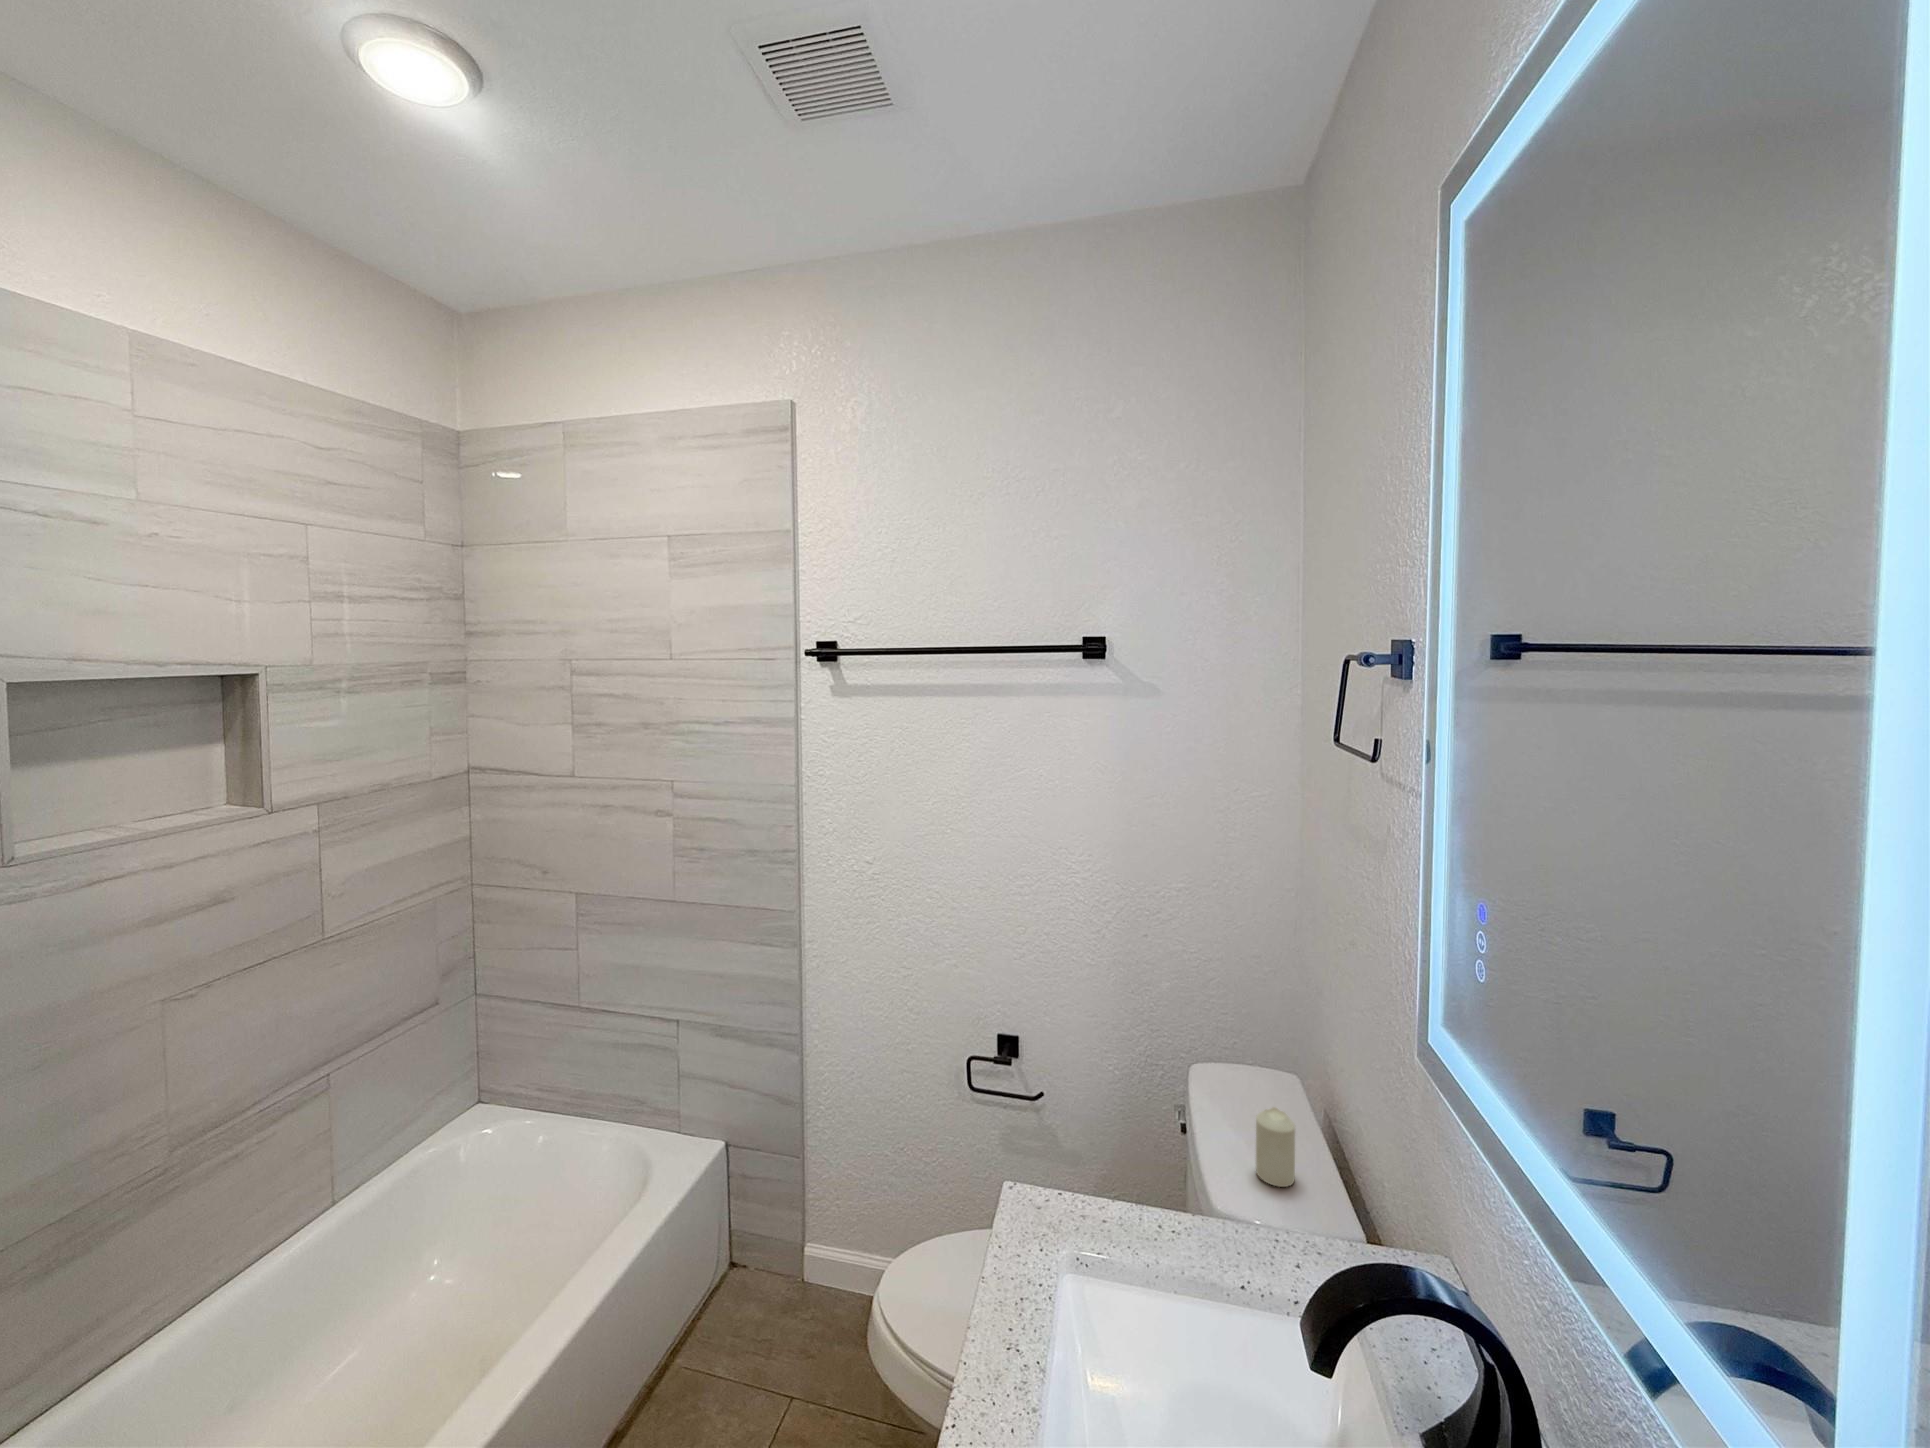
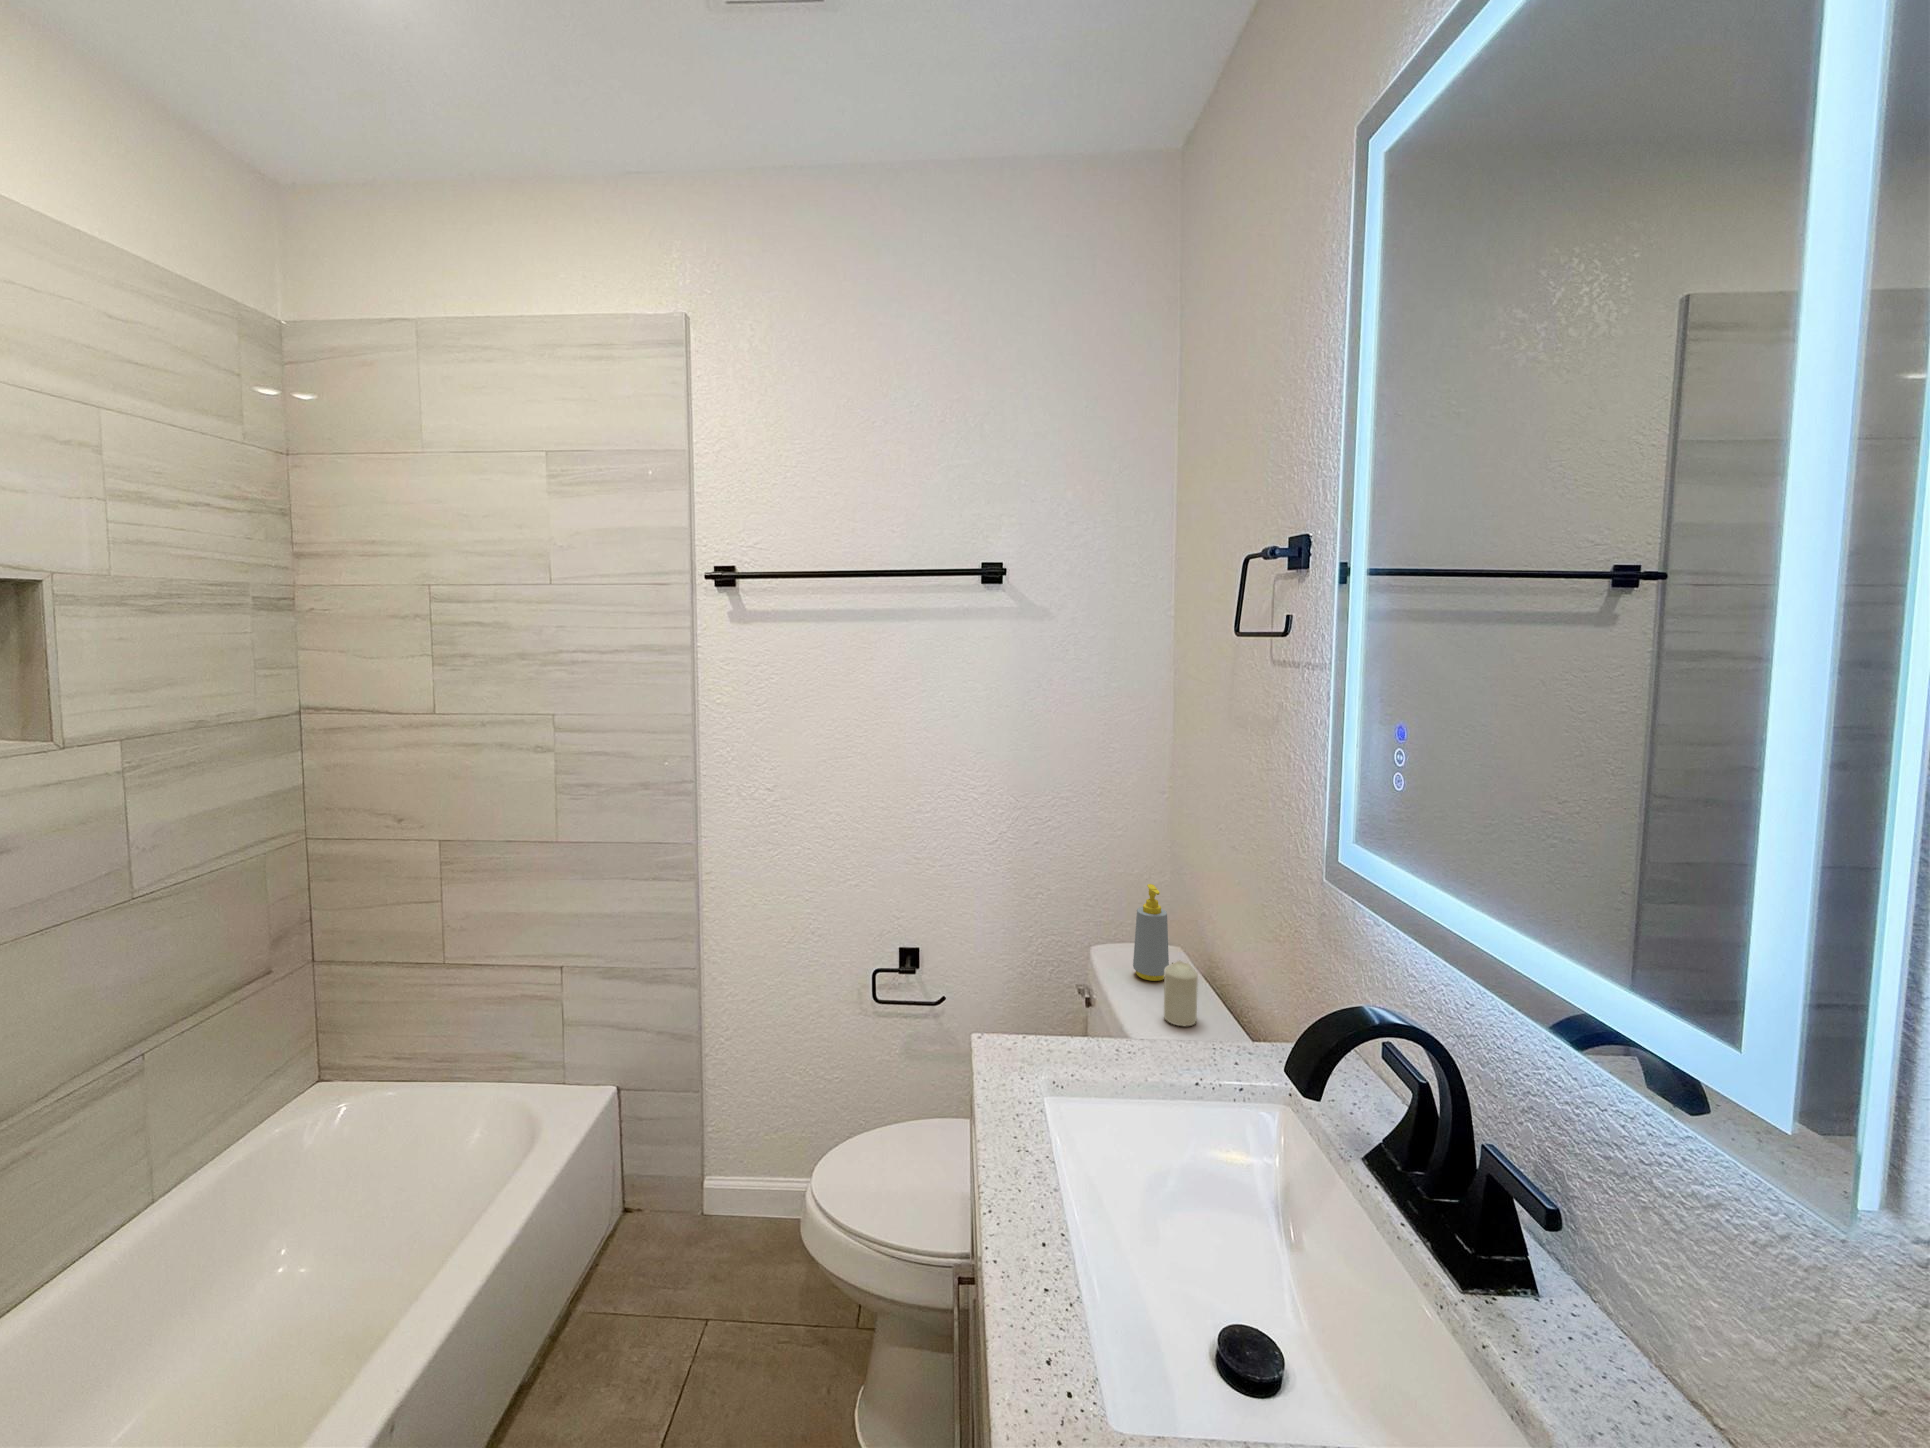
soap bottle: none [1232,1006,1274,1119] -> present [1133,884,1169,981]

